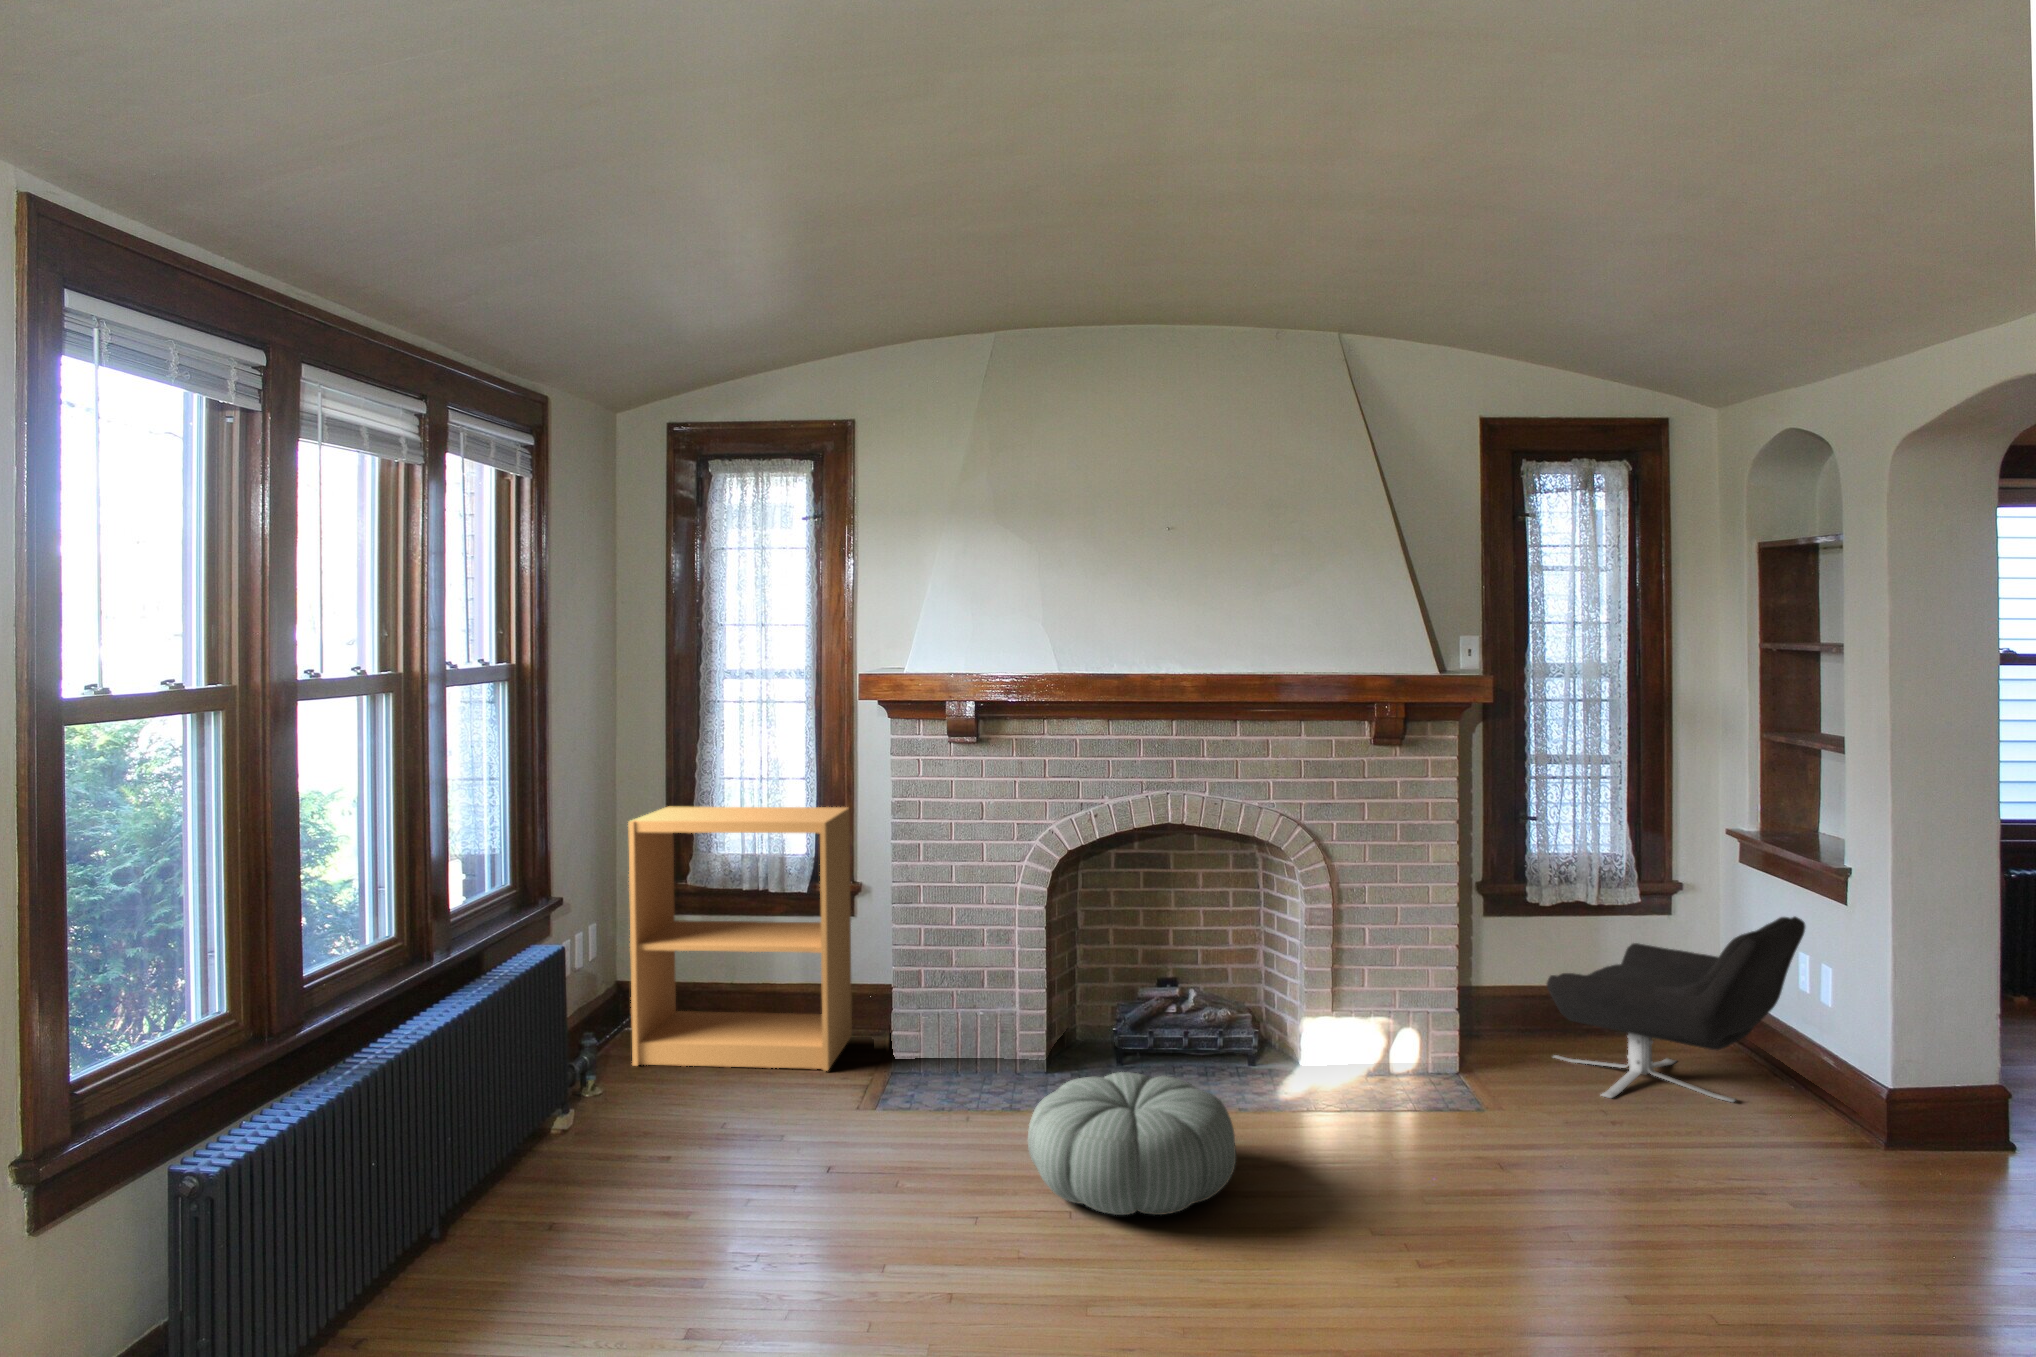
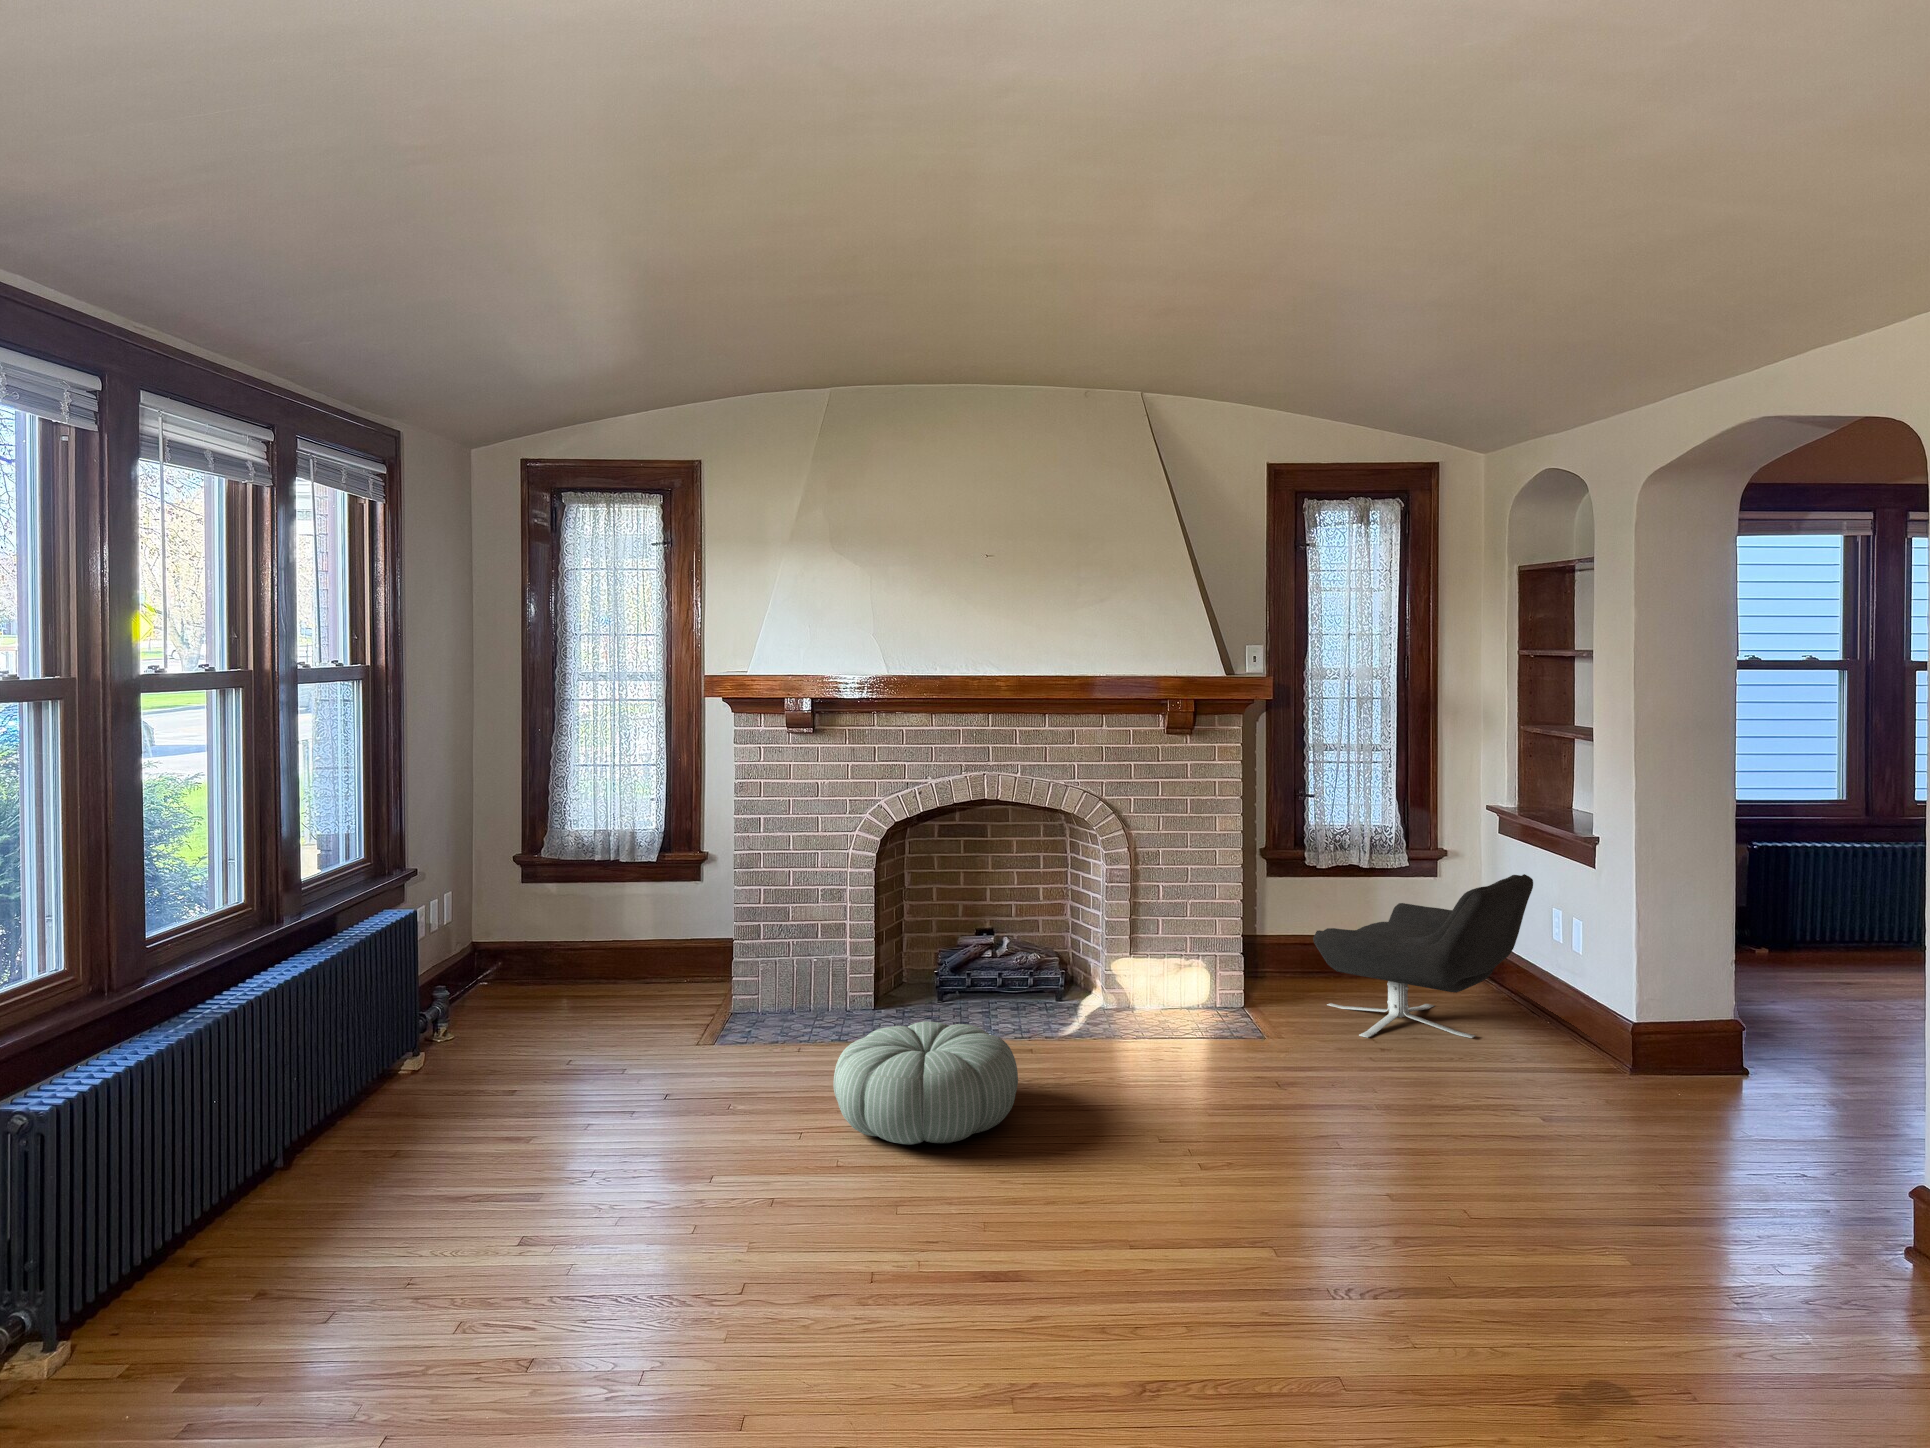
bookshelf: present [628,806,852,1071] -> none [487,793,703,1032]

